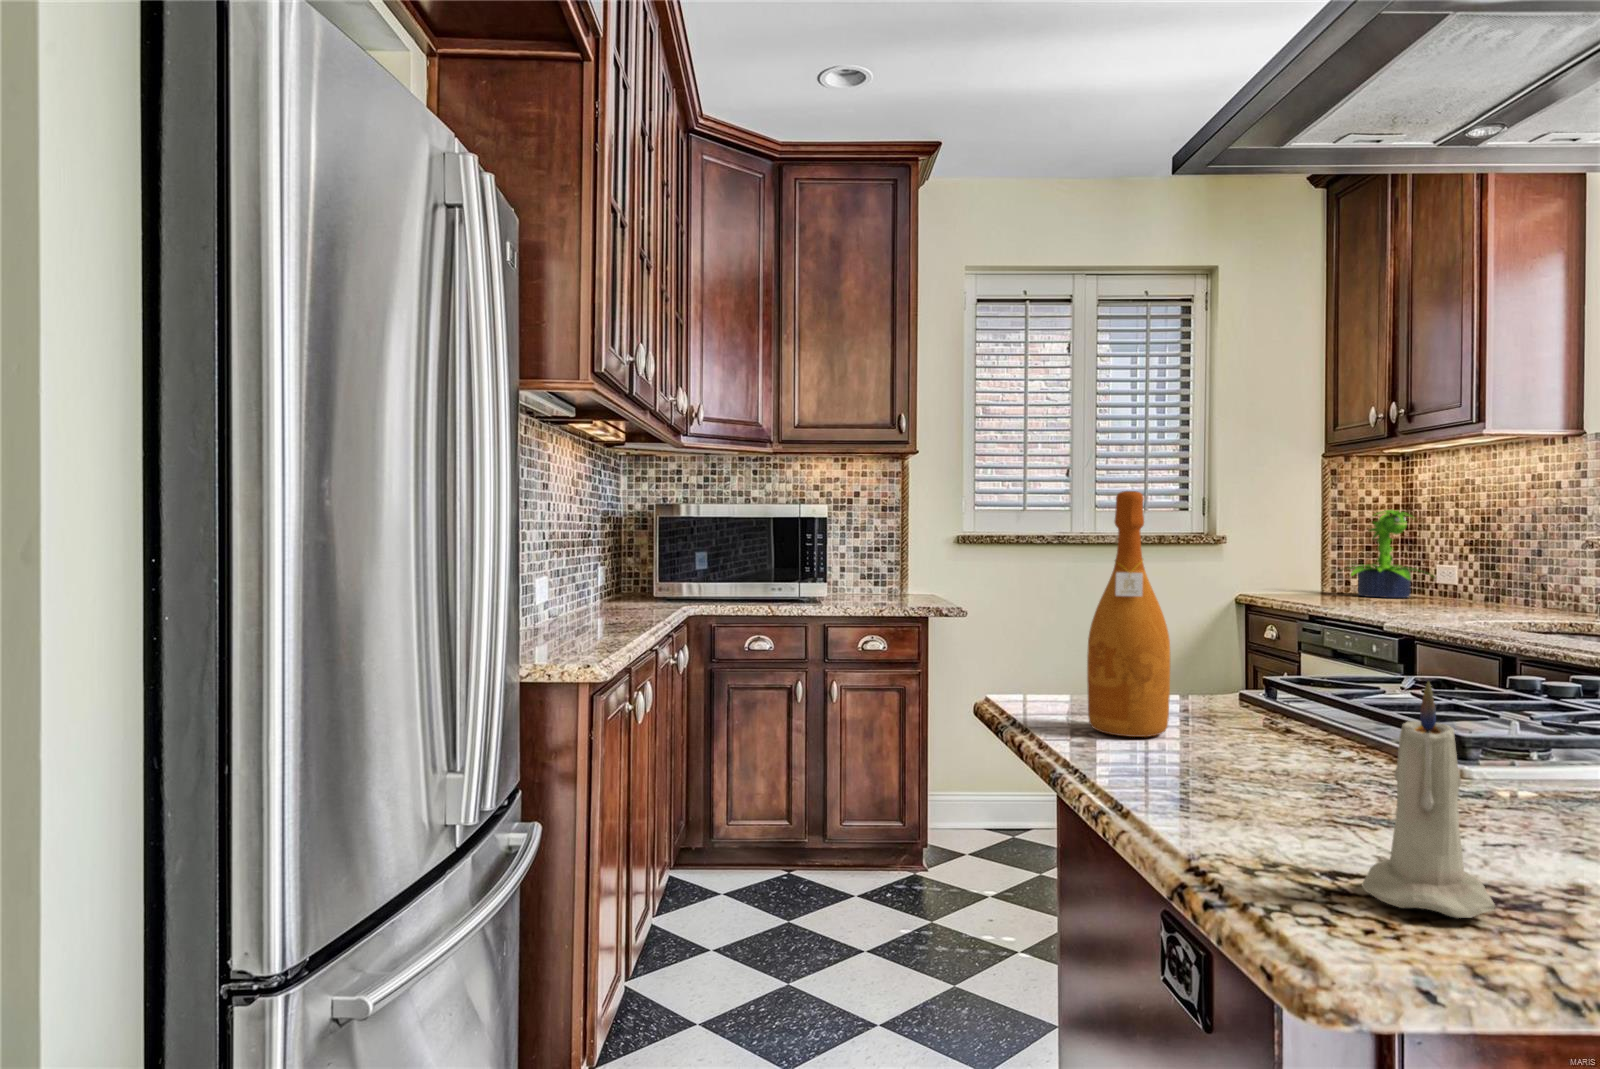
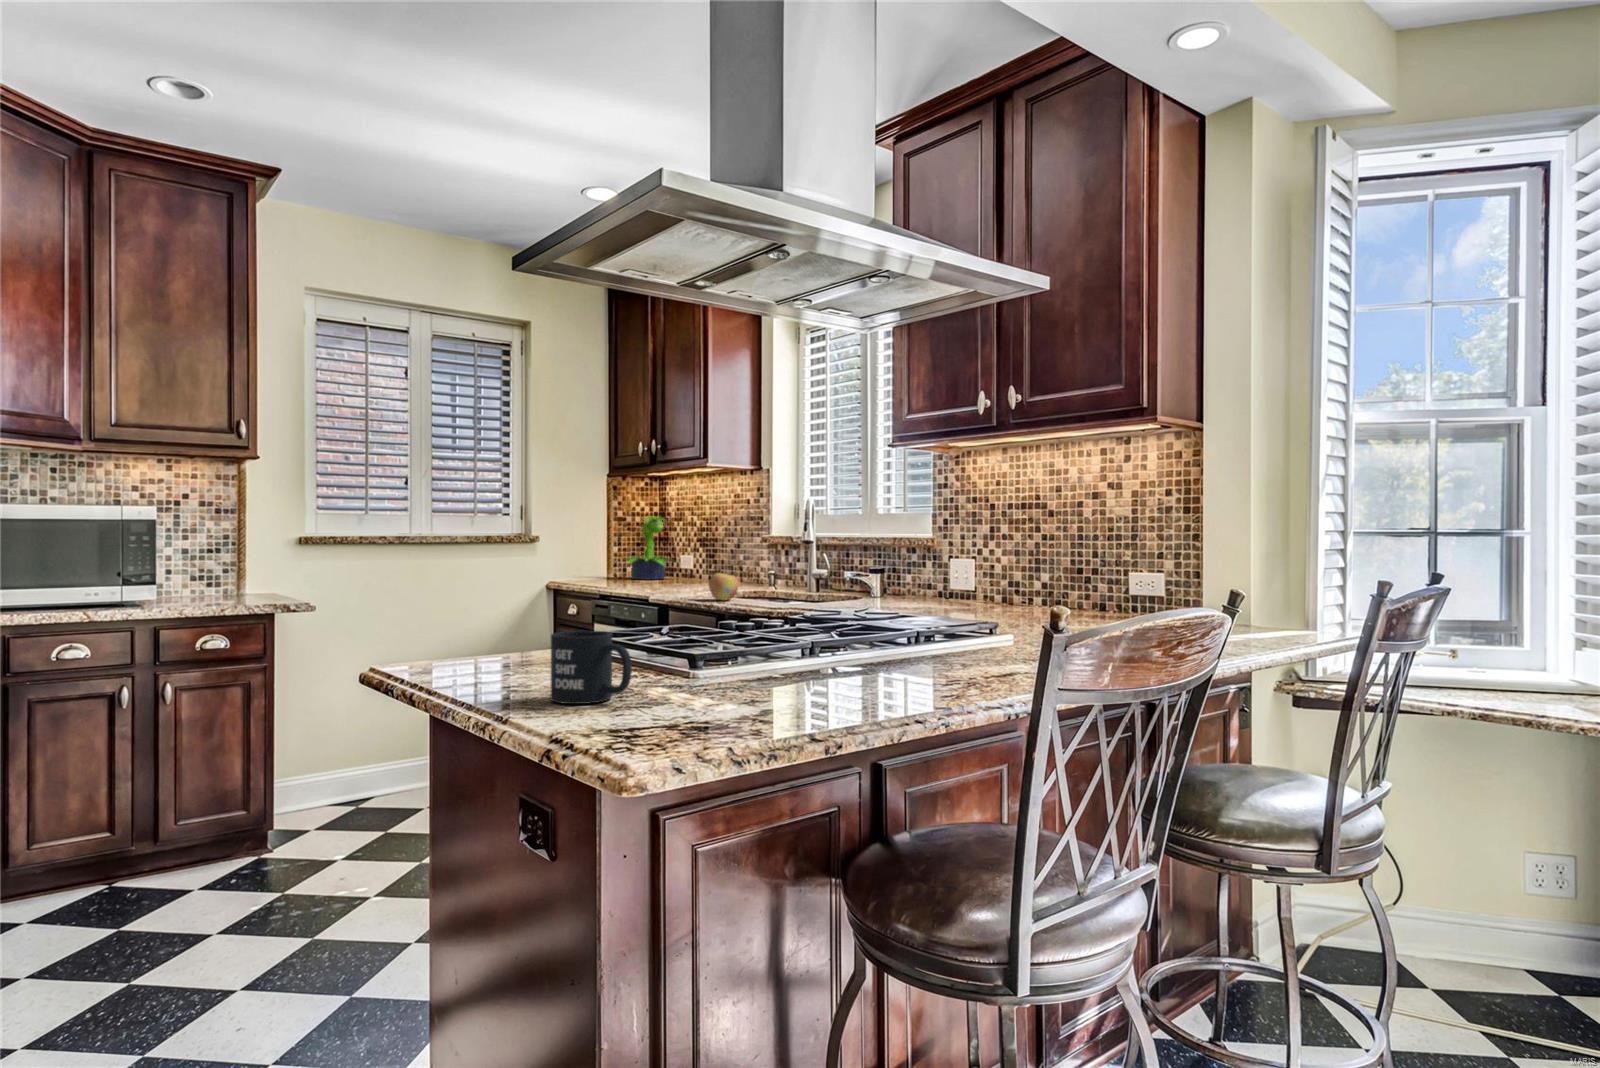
wine bottle: present [1087,491,1170,737] -> none [465,506,524,680]
apple: none [1486,594,1542,636] -> present [709,573,739,601]
mug: none [1200,680,1339,803] -> present [551,631,632,704]
candle: present [1362,682,1495,918] -> none [646,615,706,736]

